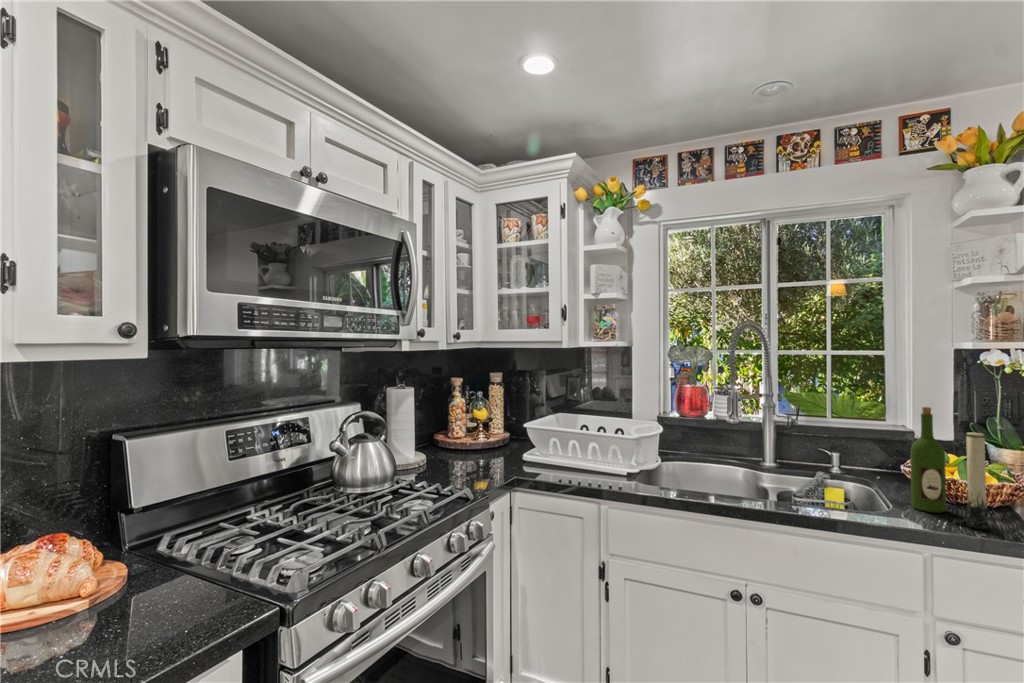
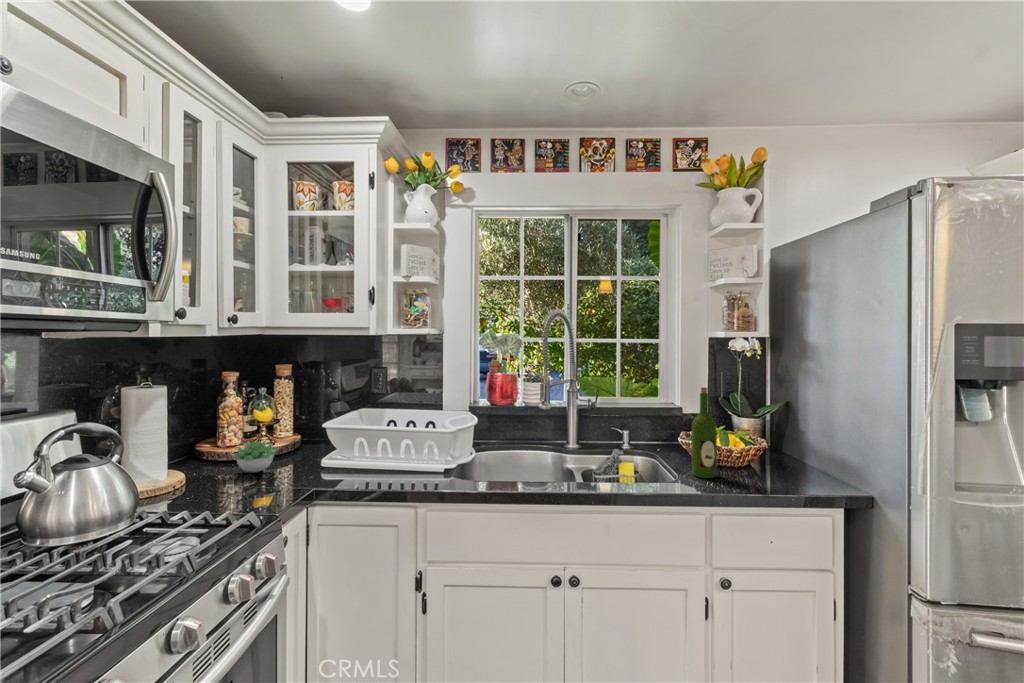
candle: present [953,433,988,530] -> none [726,408,751,489]
succulent plant: none [455,435,491,460] -> present [232,441,278,472]

